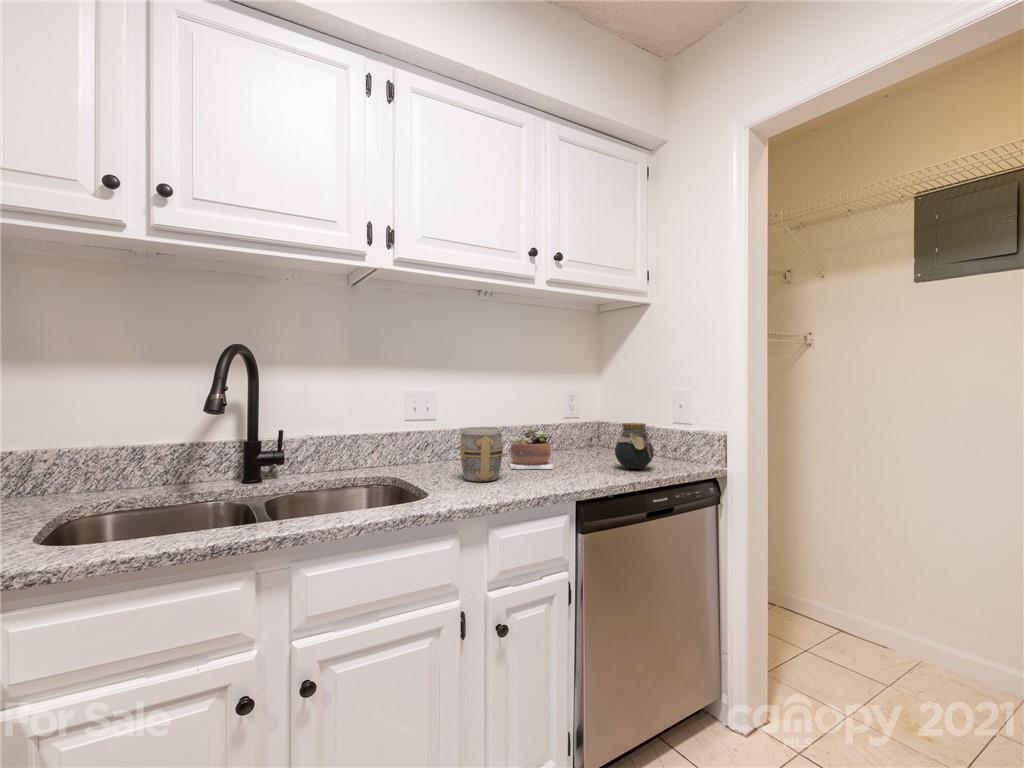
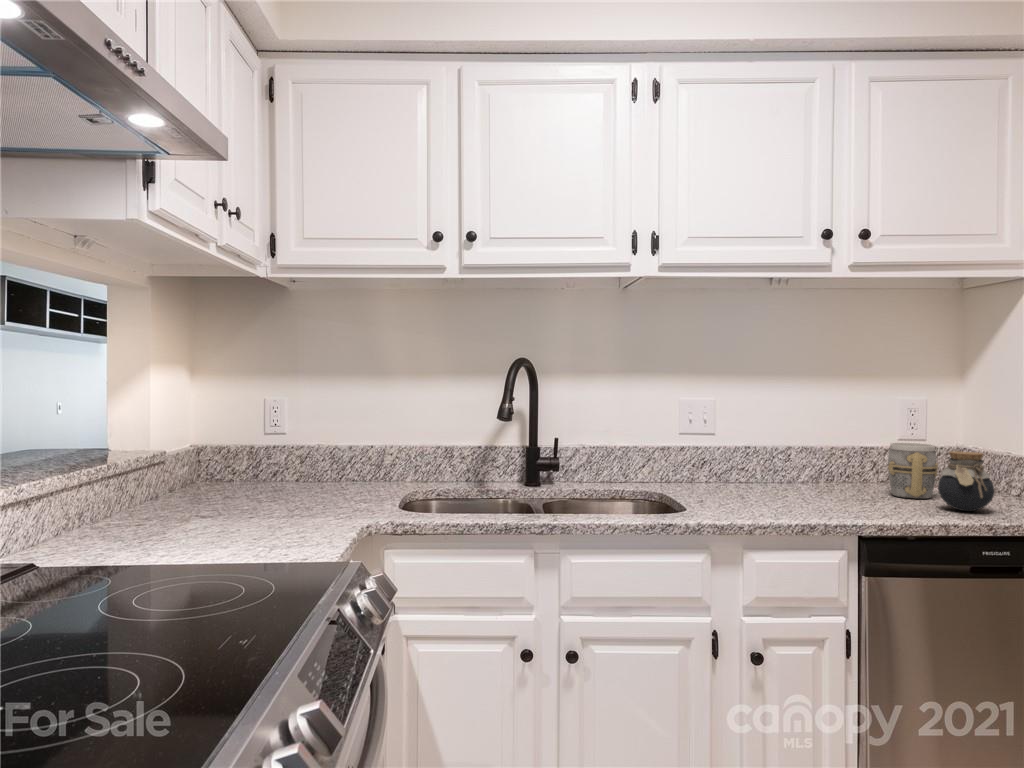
mug: present [460,427,503,482] -> present [888,443,938,499]
succulent plant: present [509,427,554,469] -> none [797,450,856,501]

